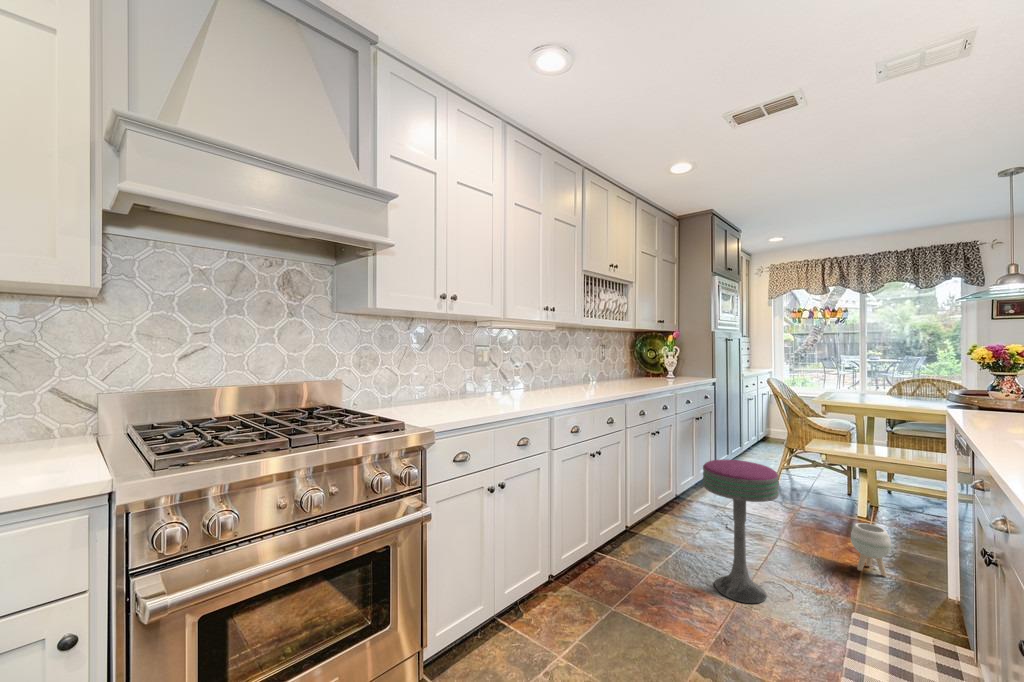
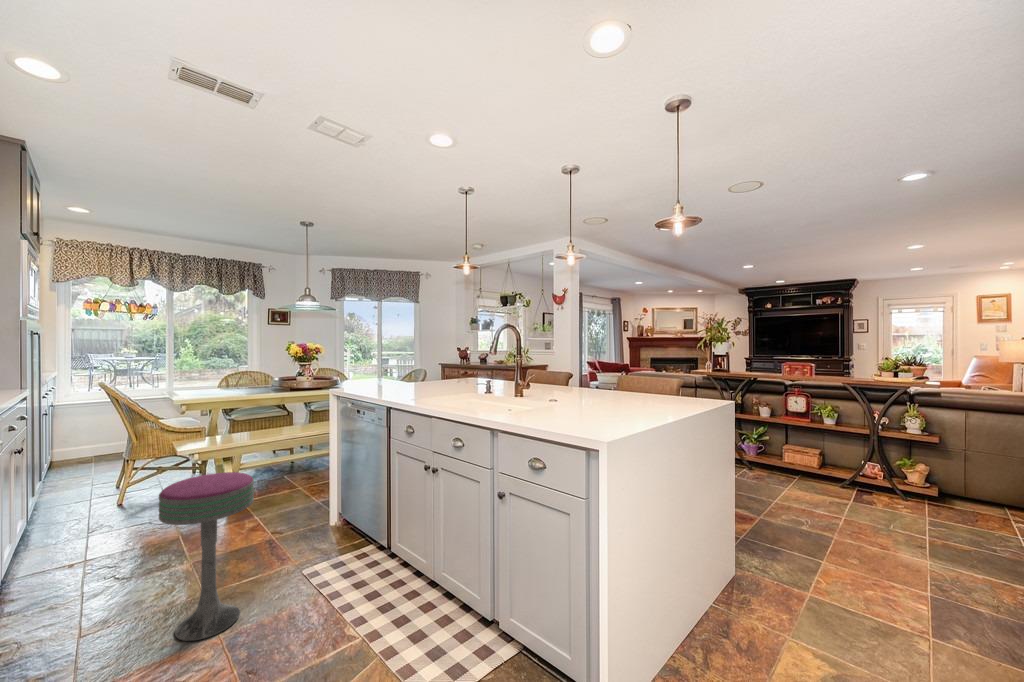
planter: present [851,523,891,576] -> none [265,495,295,540]

